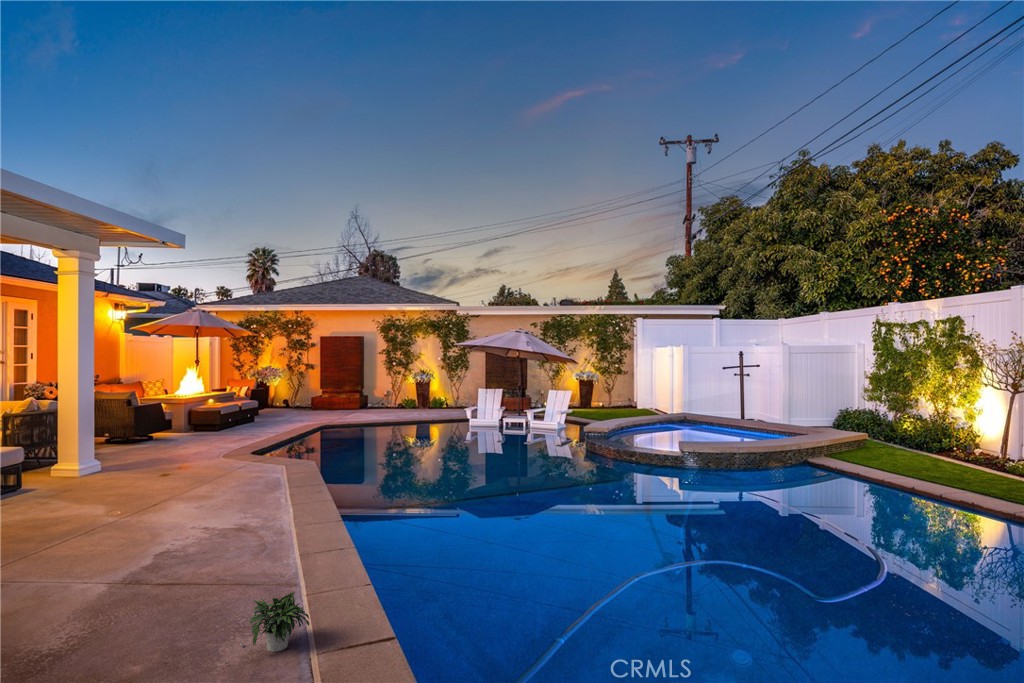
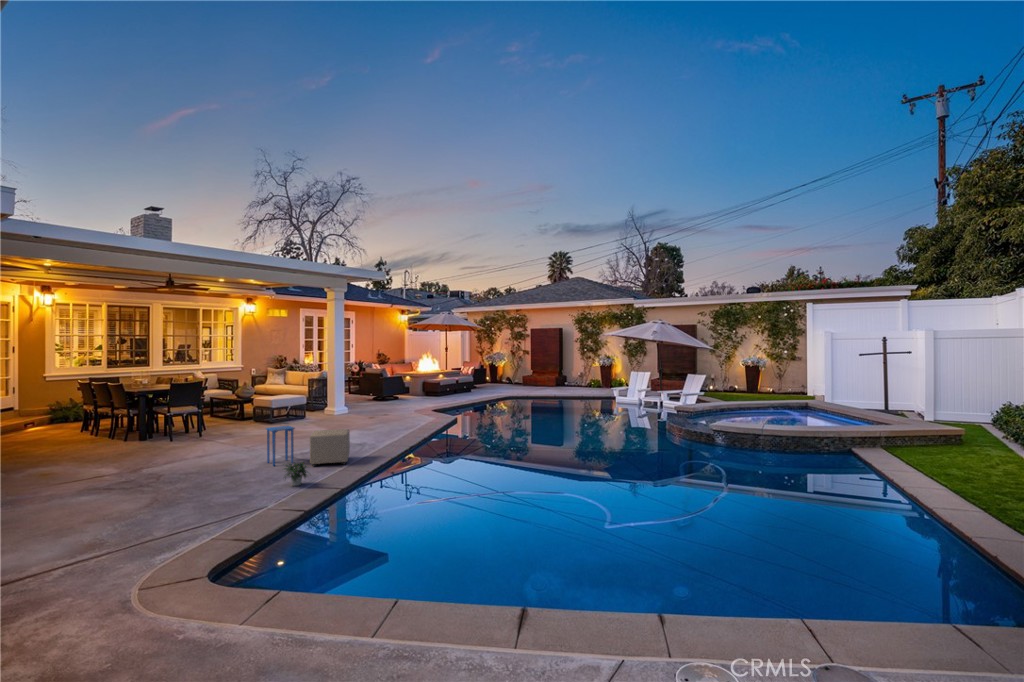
ottoman: none [199,504,297,593] -> present [310,429,350,466]
side table: none [88,514,170,612] -> present [266,426,295,466]

